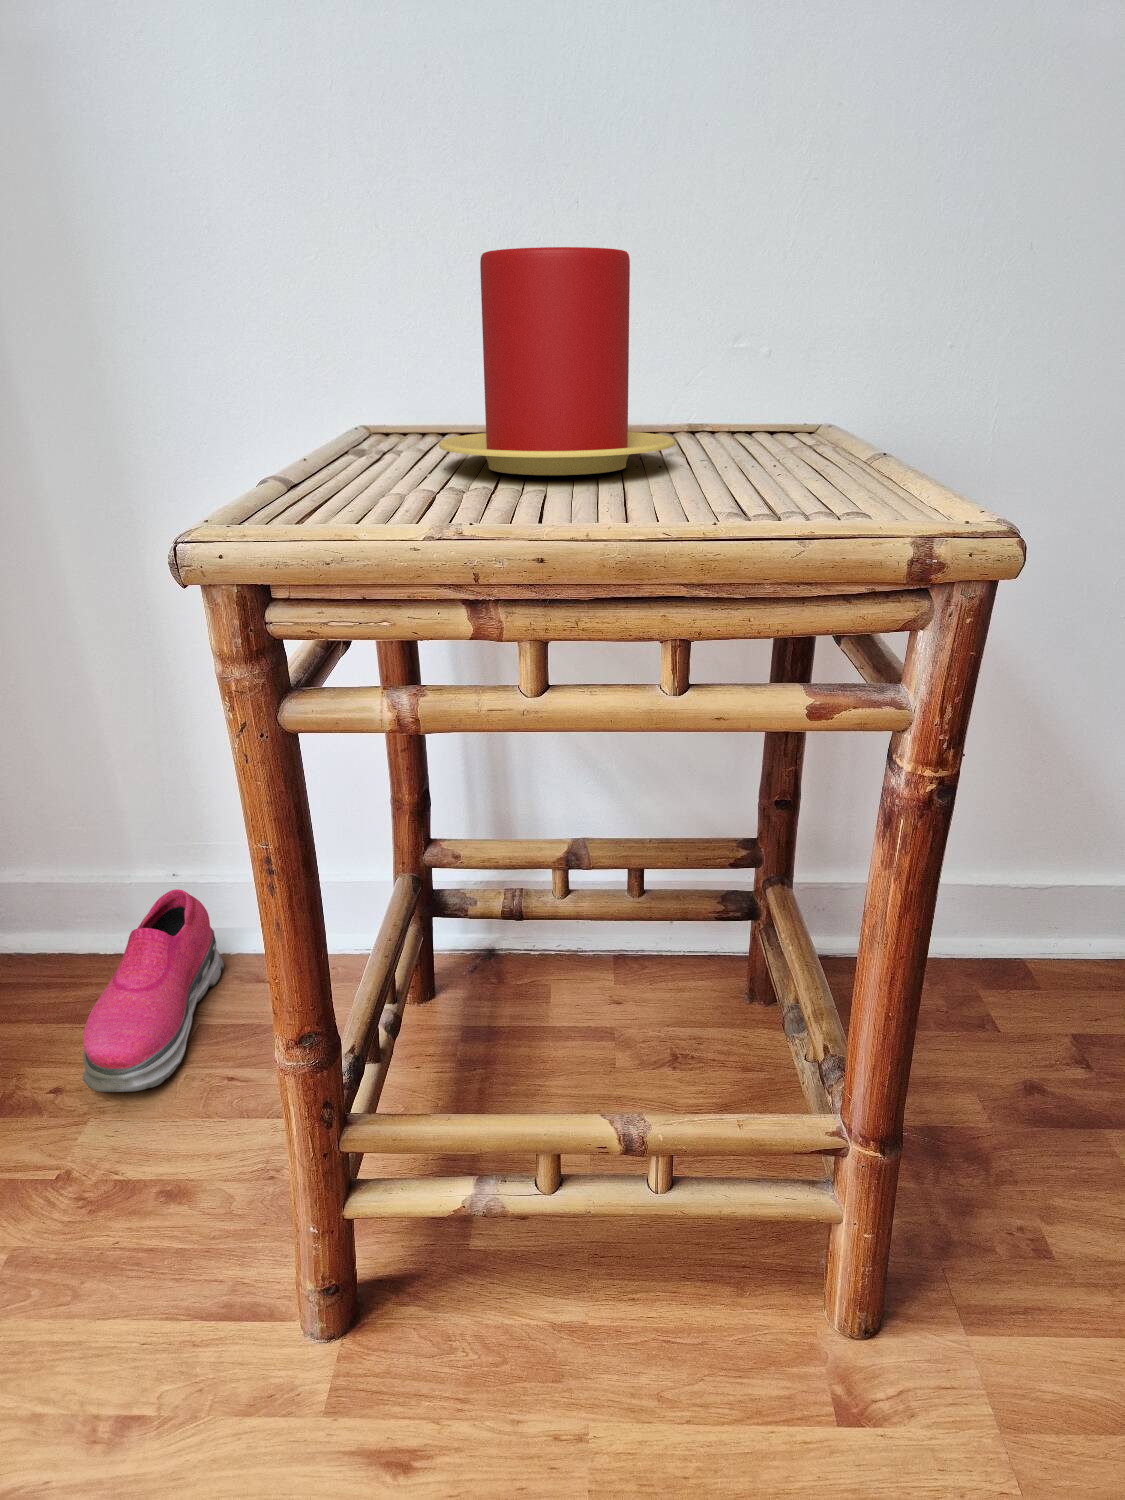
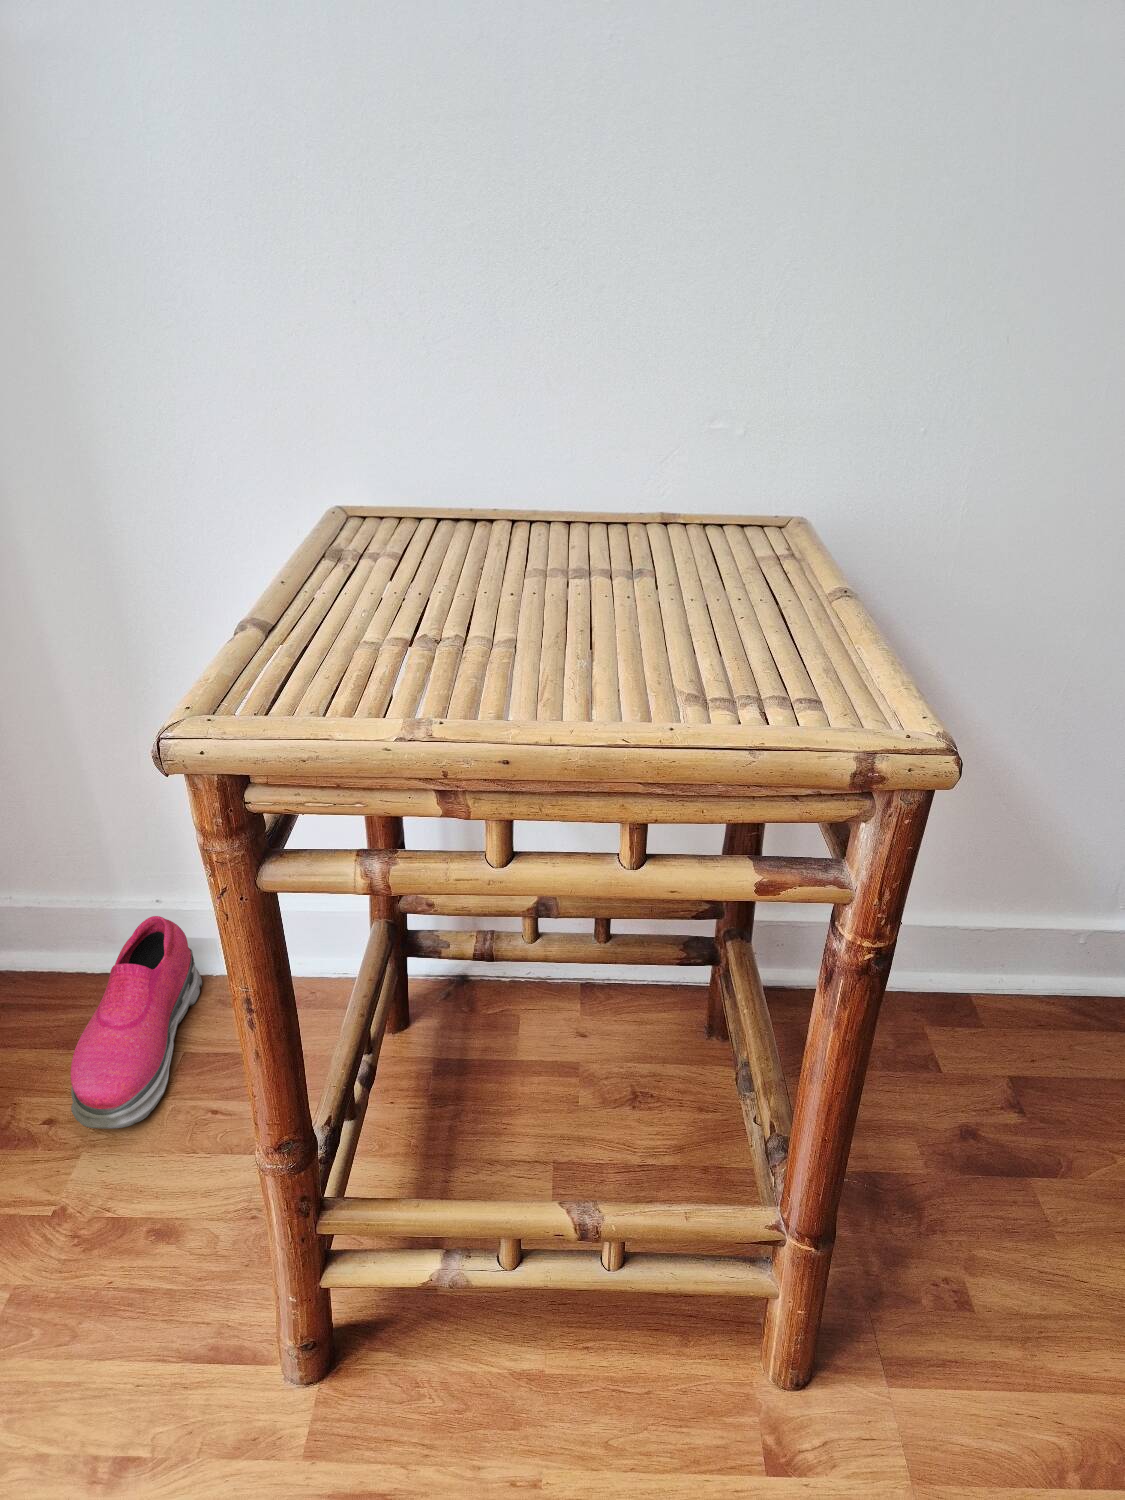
candle: present [439,247,675,475] -> none [413,381,646,616]

